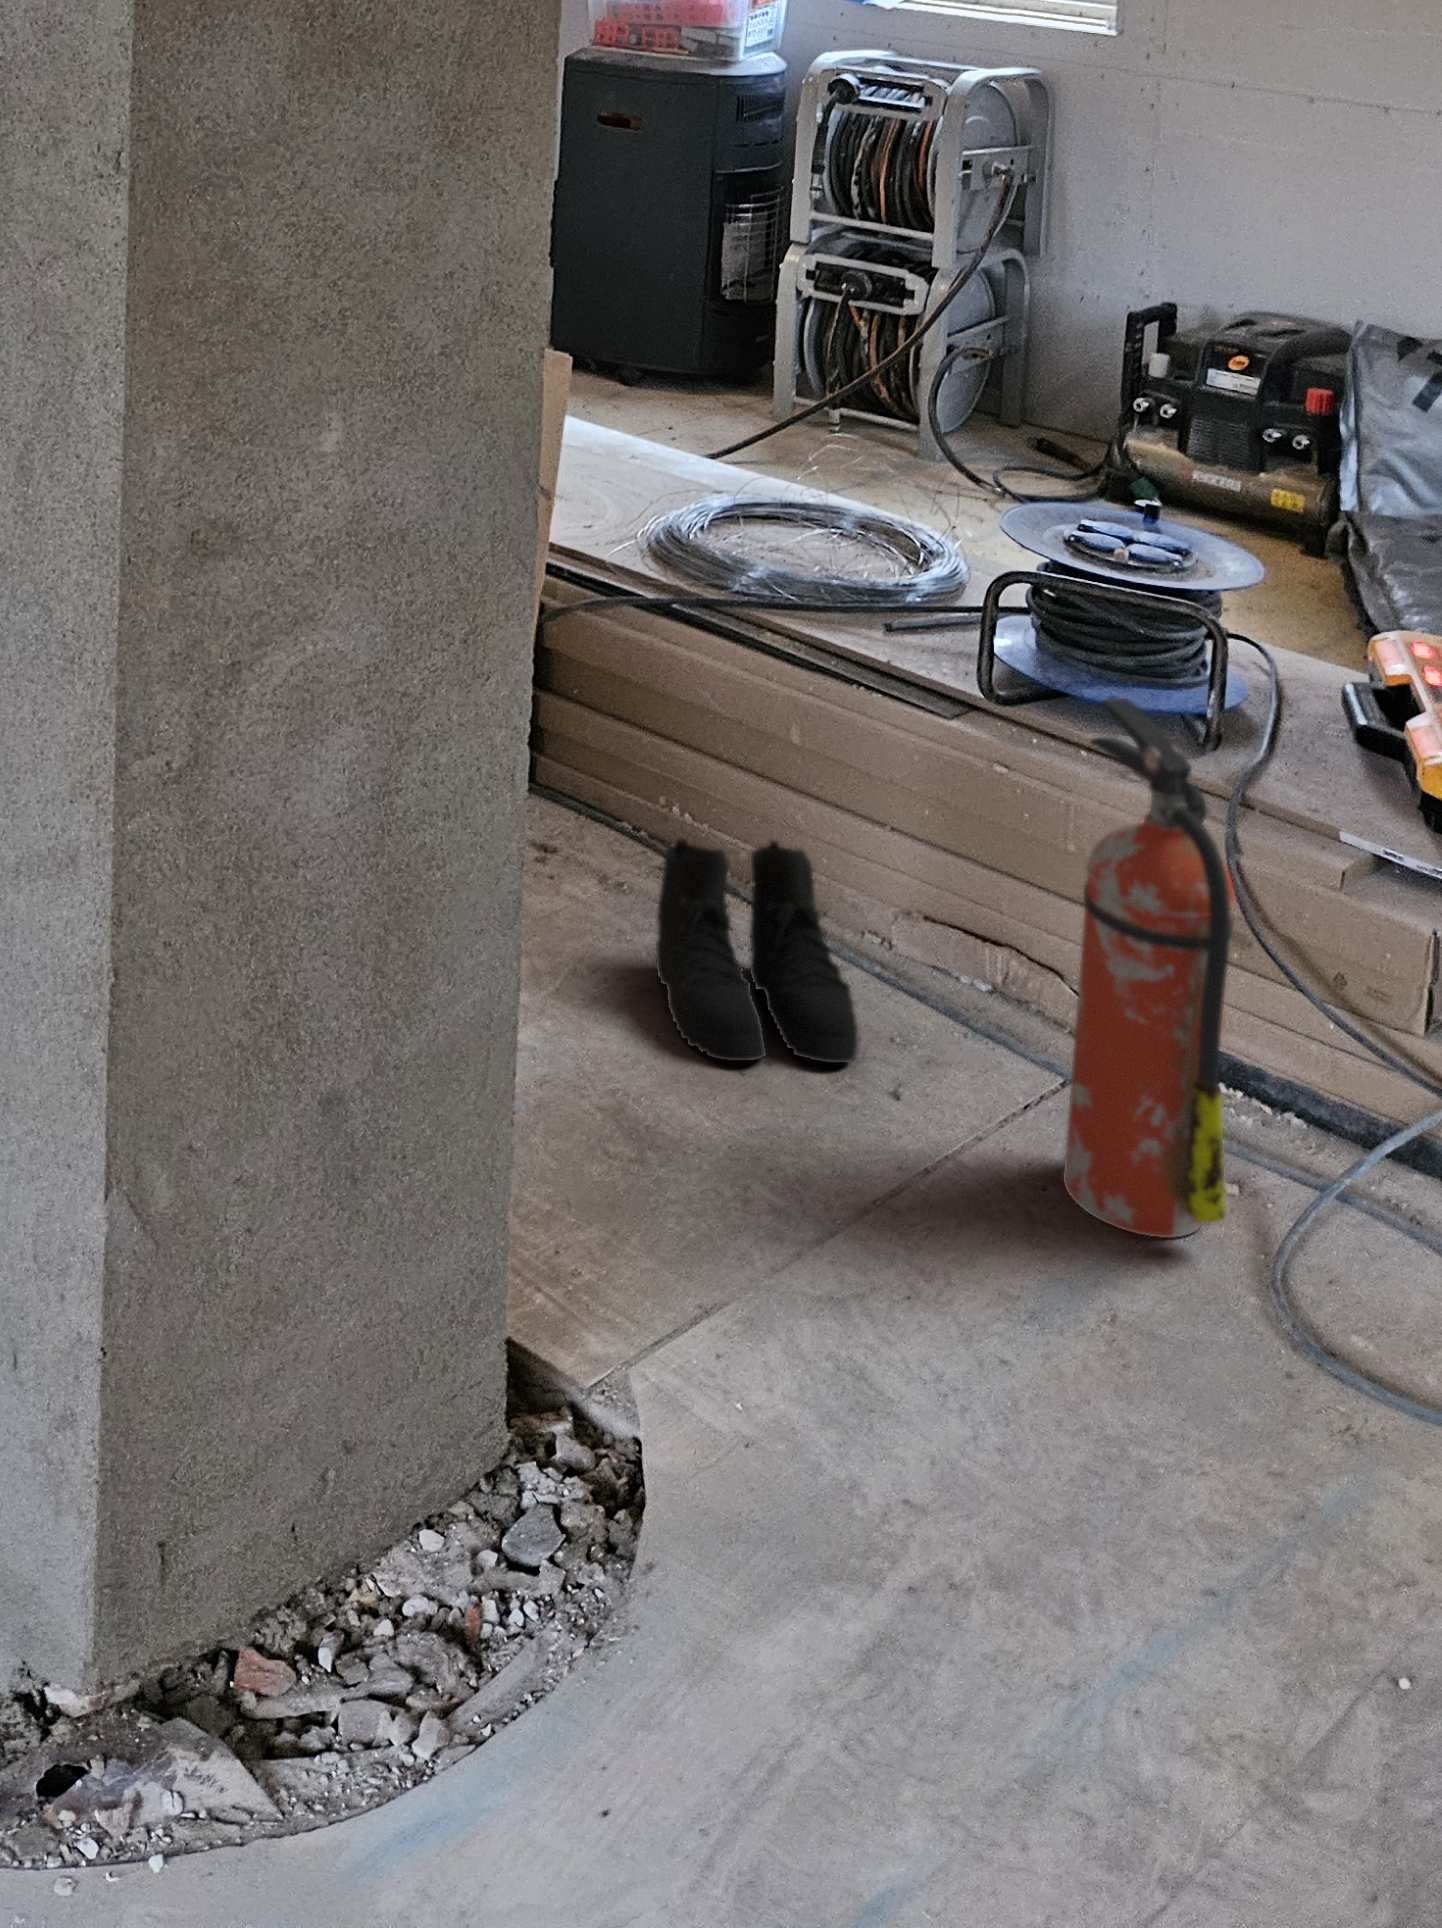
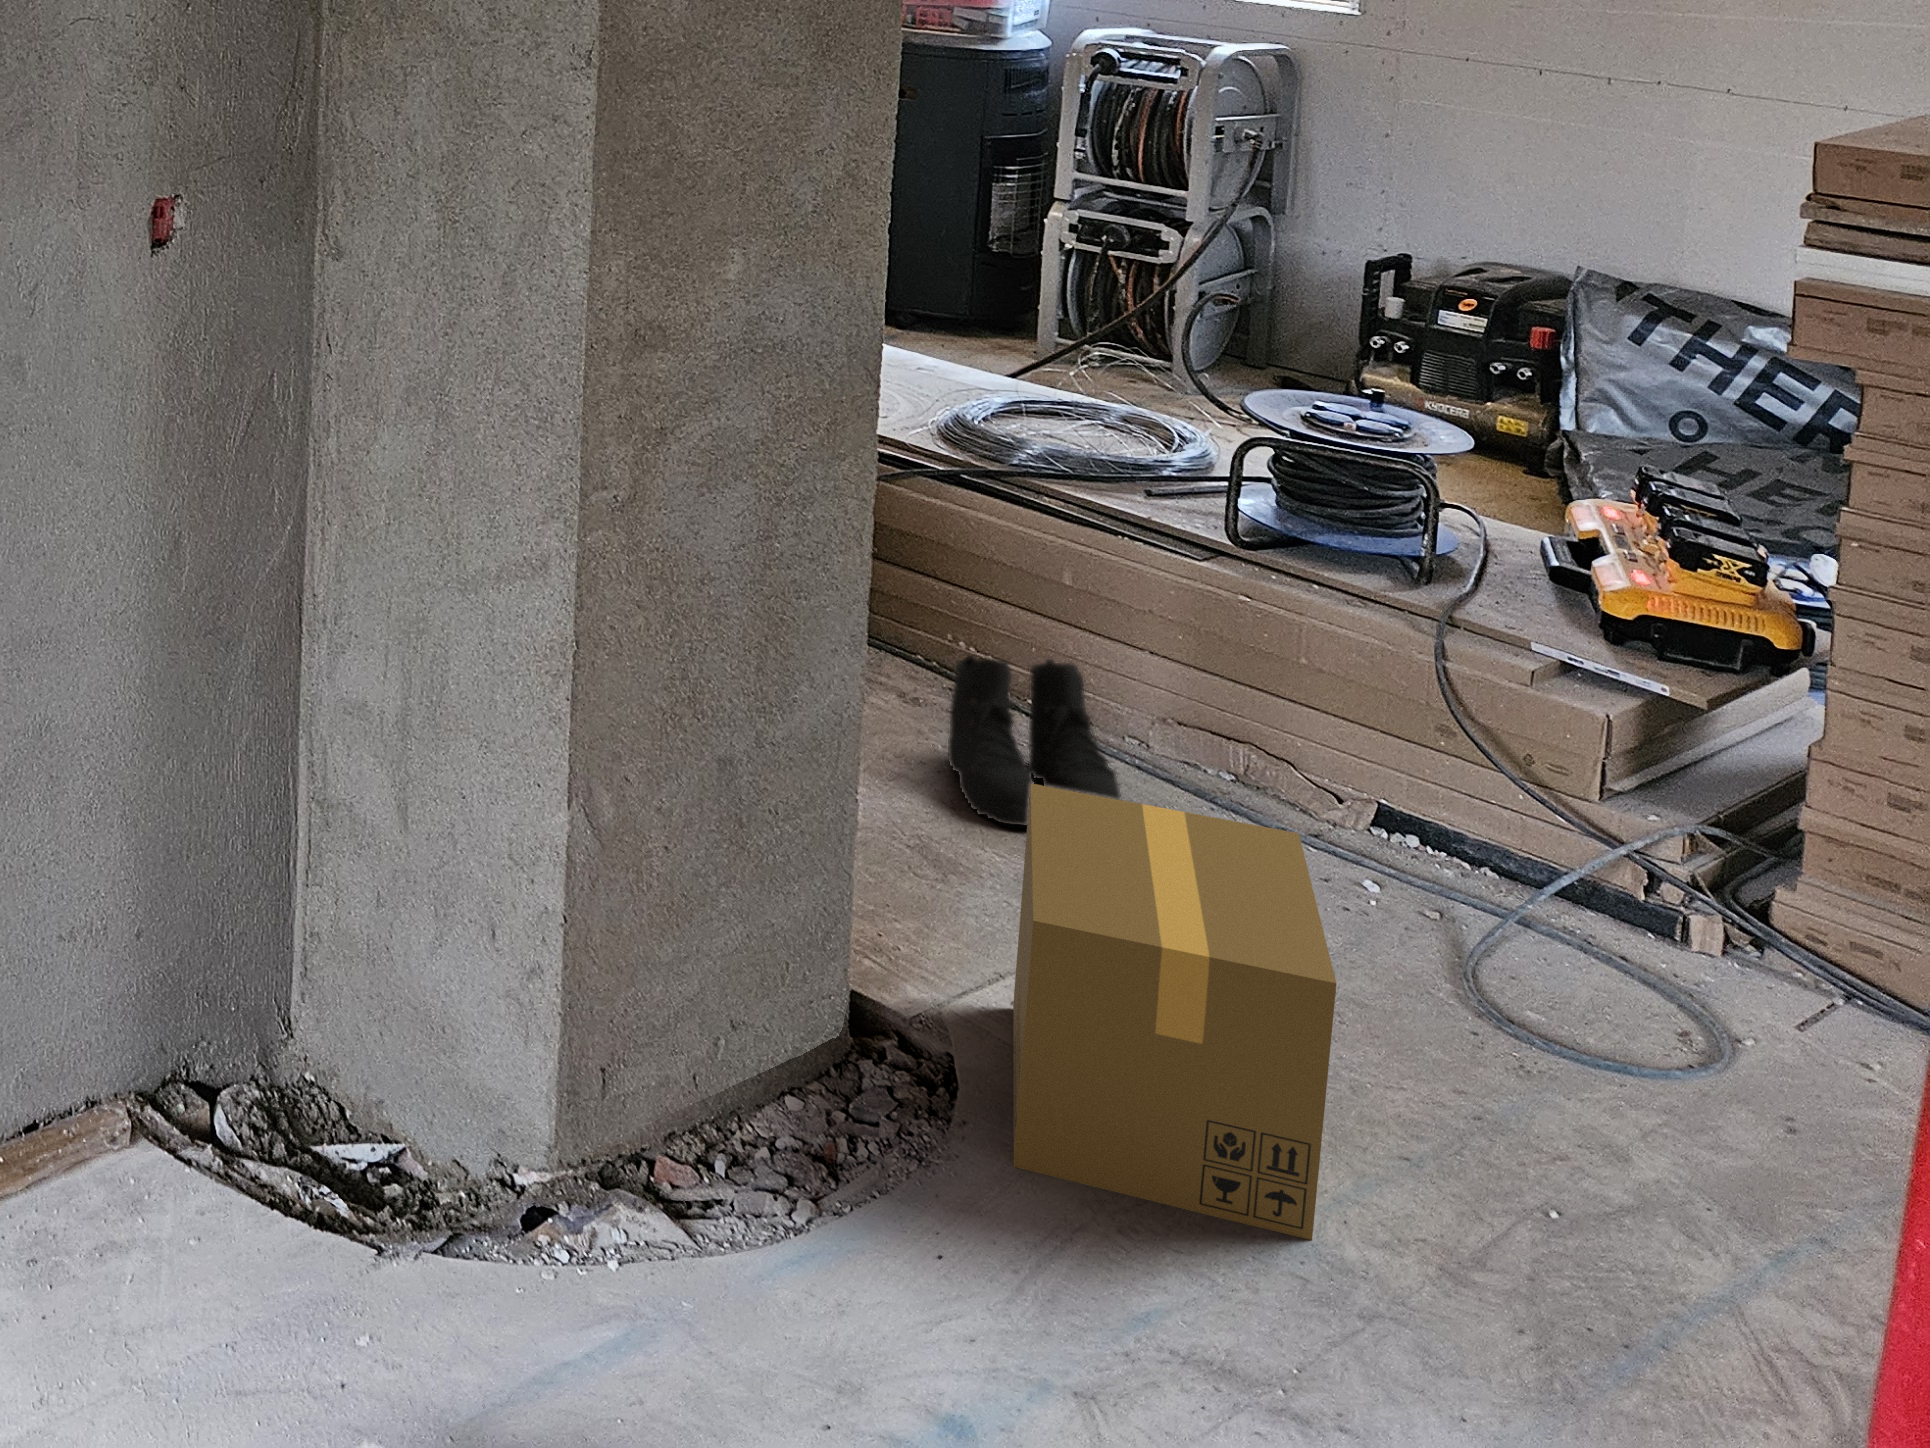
fire extinguisher: present [1063,698,1235,1238] -> none [1298,529,1446,960]
cardboard box: none [710,1060,1114,1709] -> present [1013,784,1336,1240]

